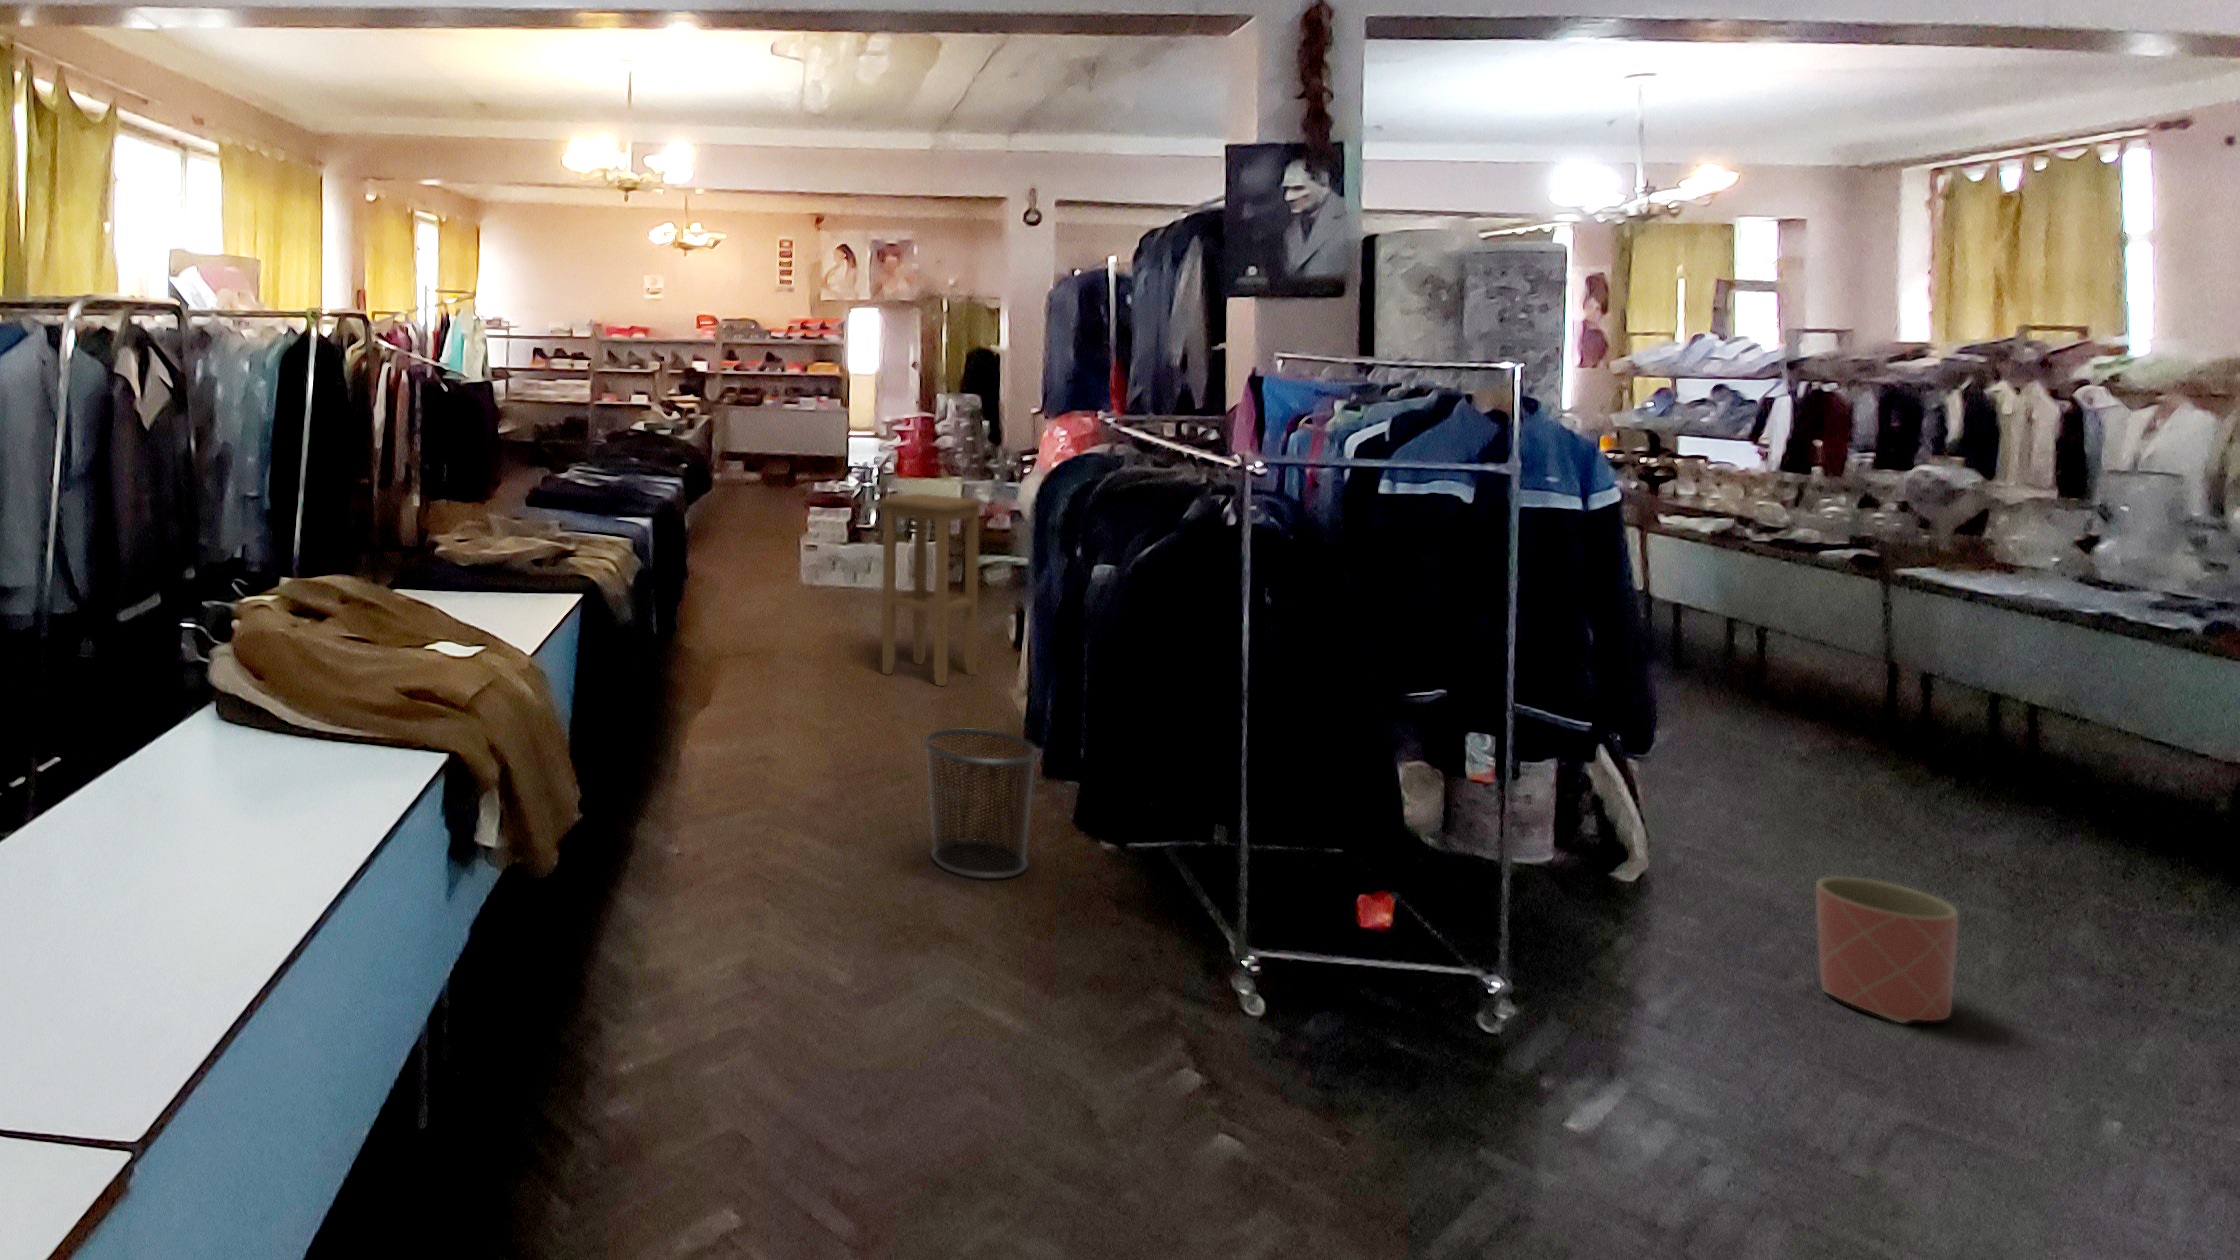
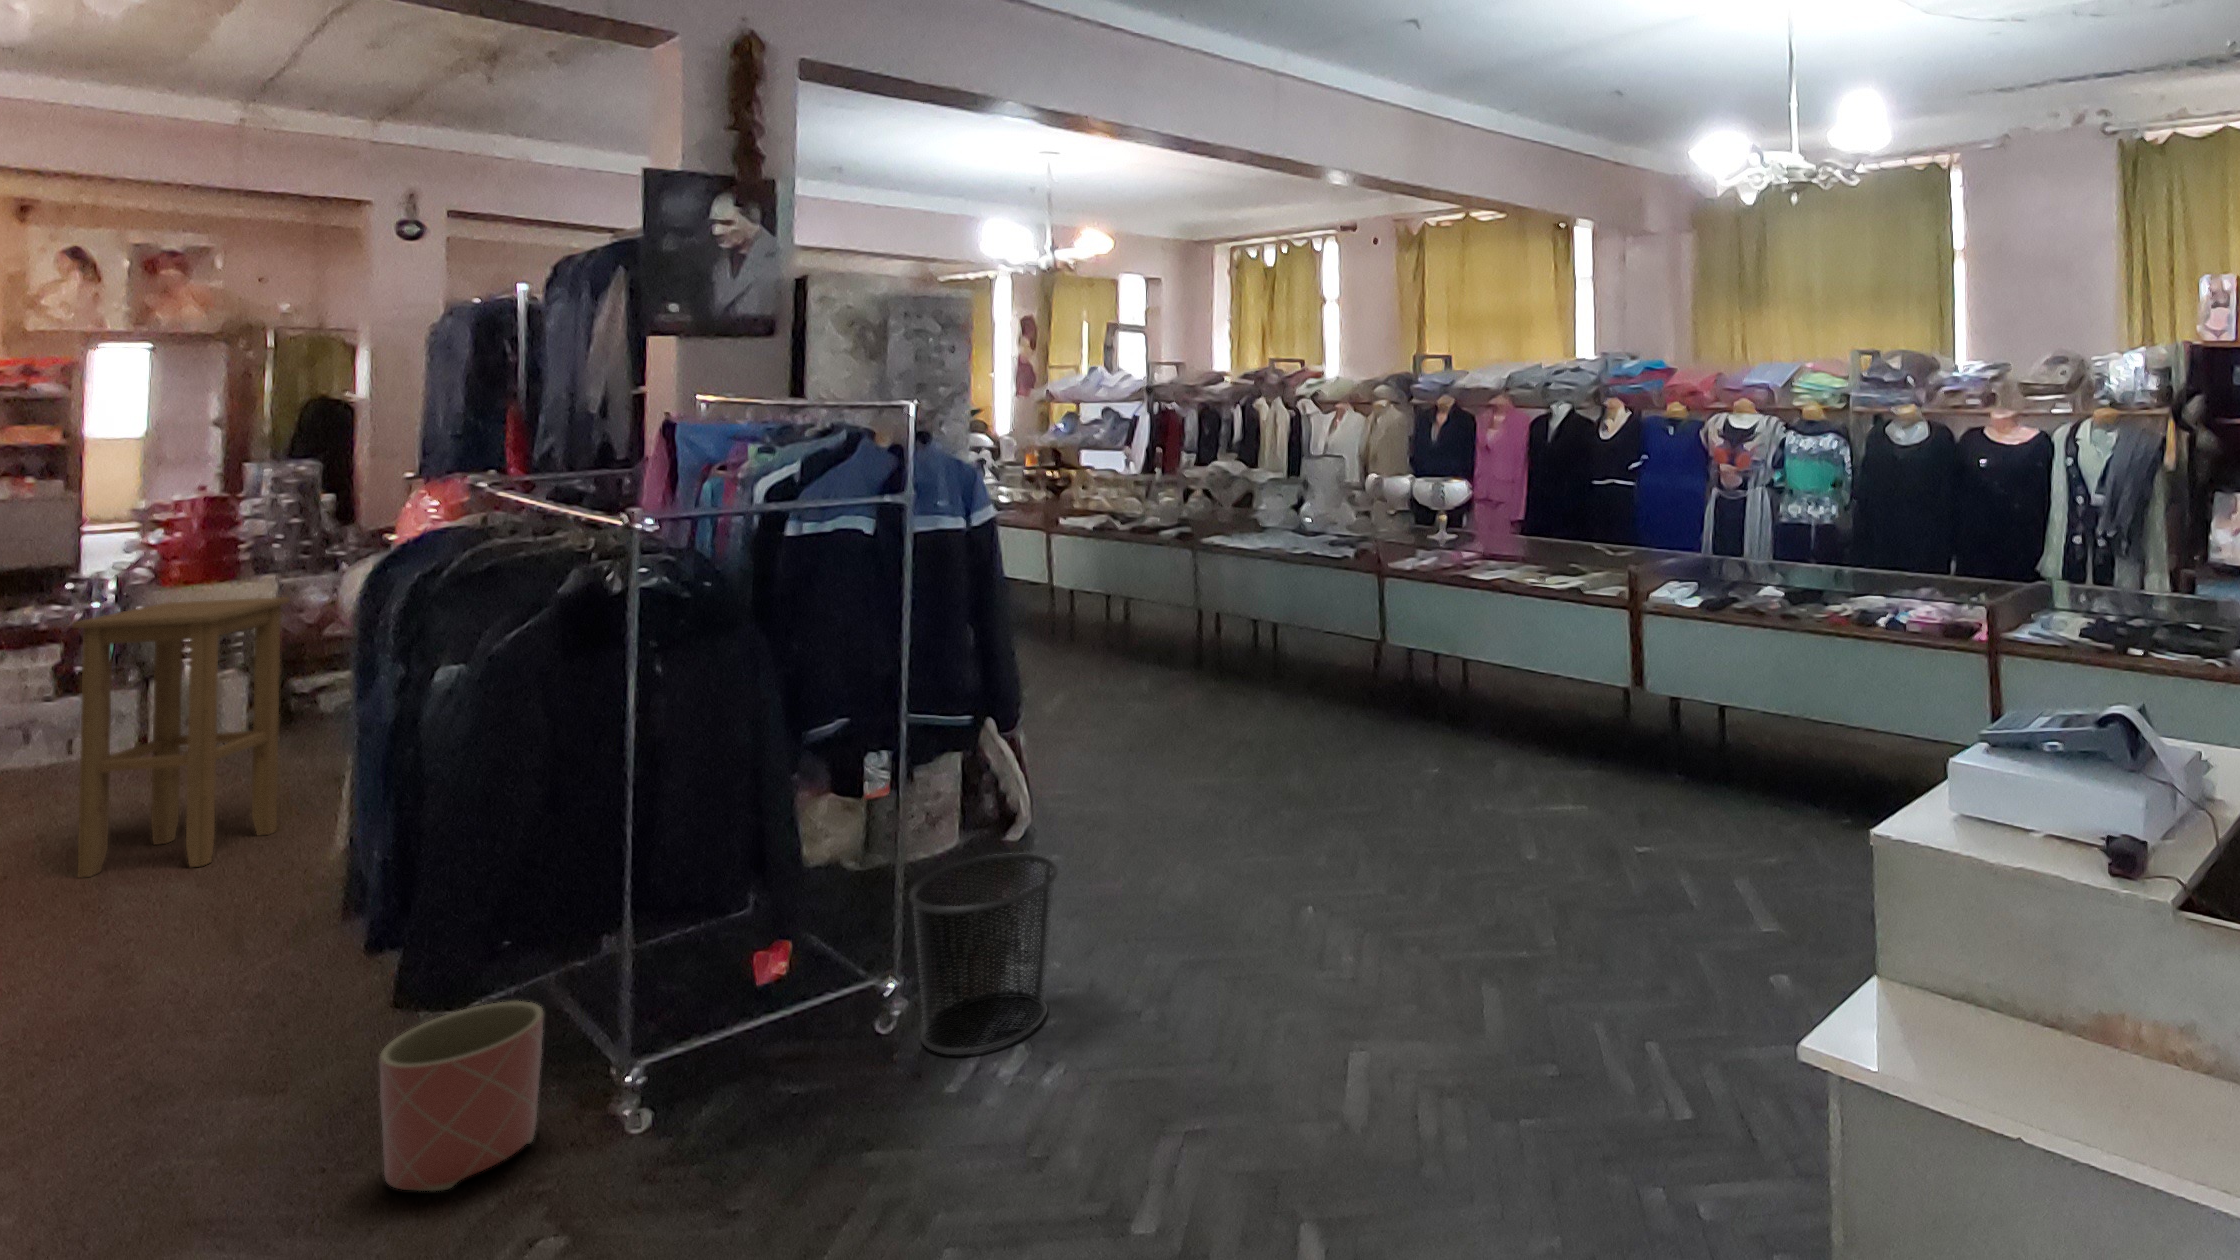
trash can: present [924,728,1037,878] -> present [909,853,1058,1055]
planter: present [1816,877,1958,1023] -> present [379,1001,544,1191]

